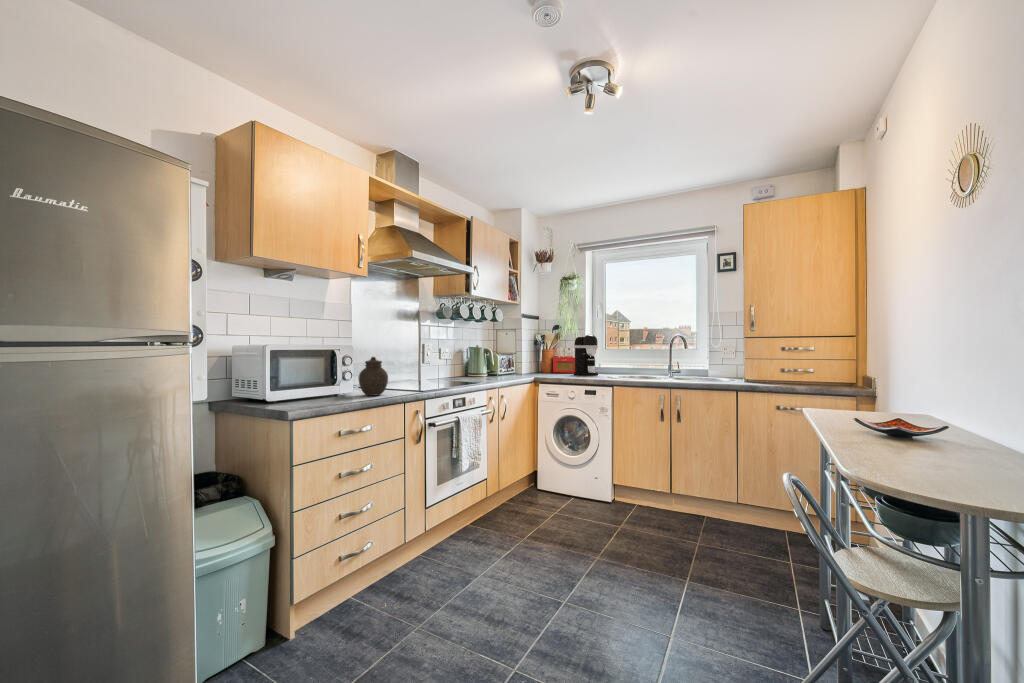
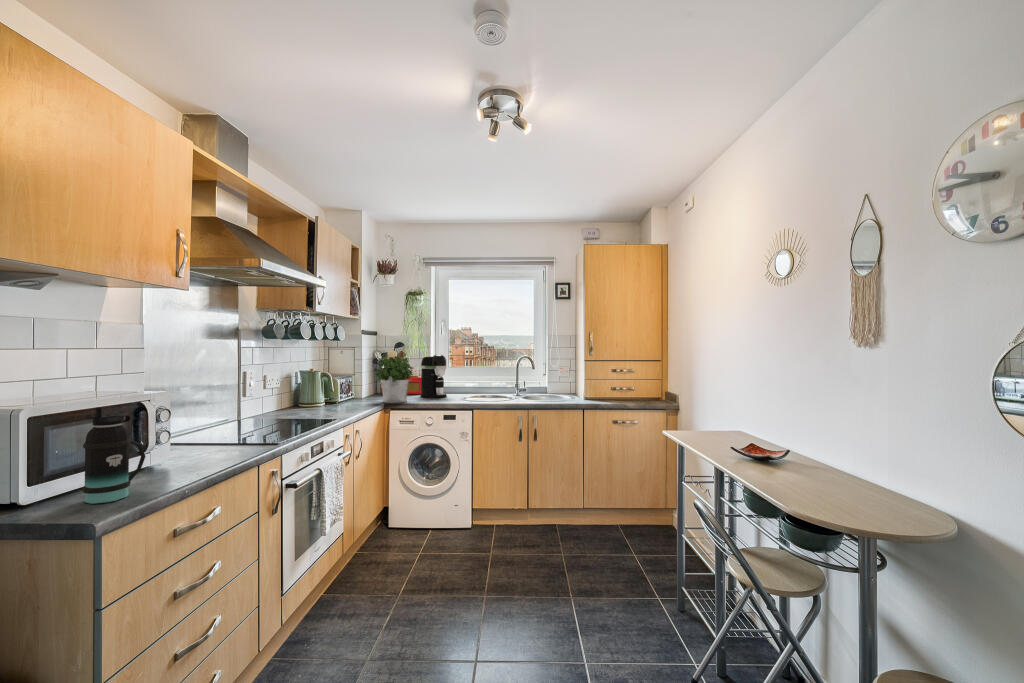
potted plant: none [529,334,562,377] -> present [375,355,413,403]
bottle: none [295,348,328,405] -> present [82,408,146,504]
jar: present [359,357,388,396] -> none [182,405,231,462]

